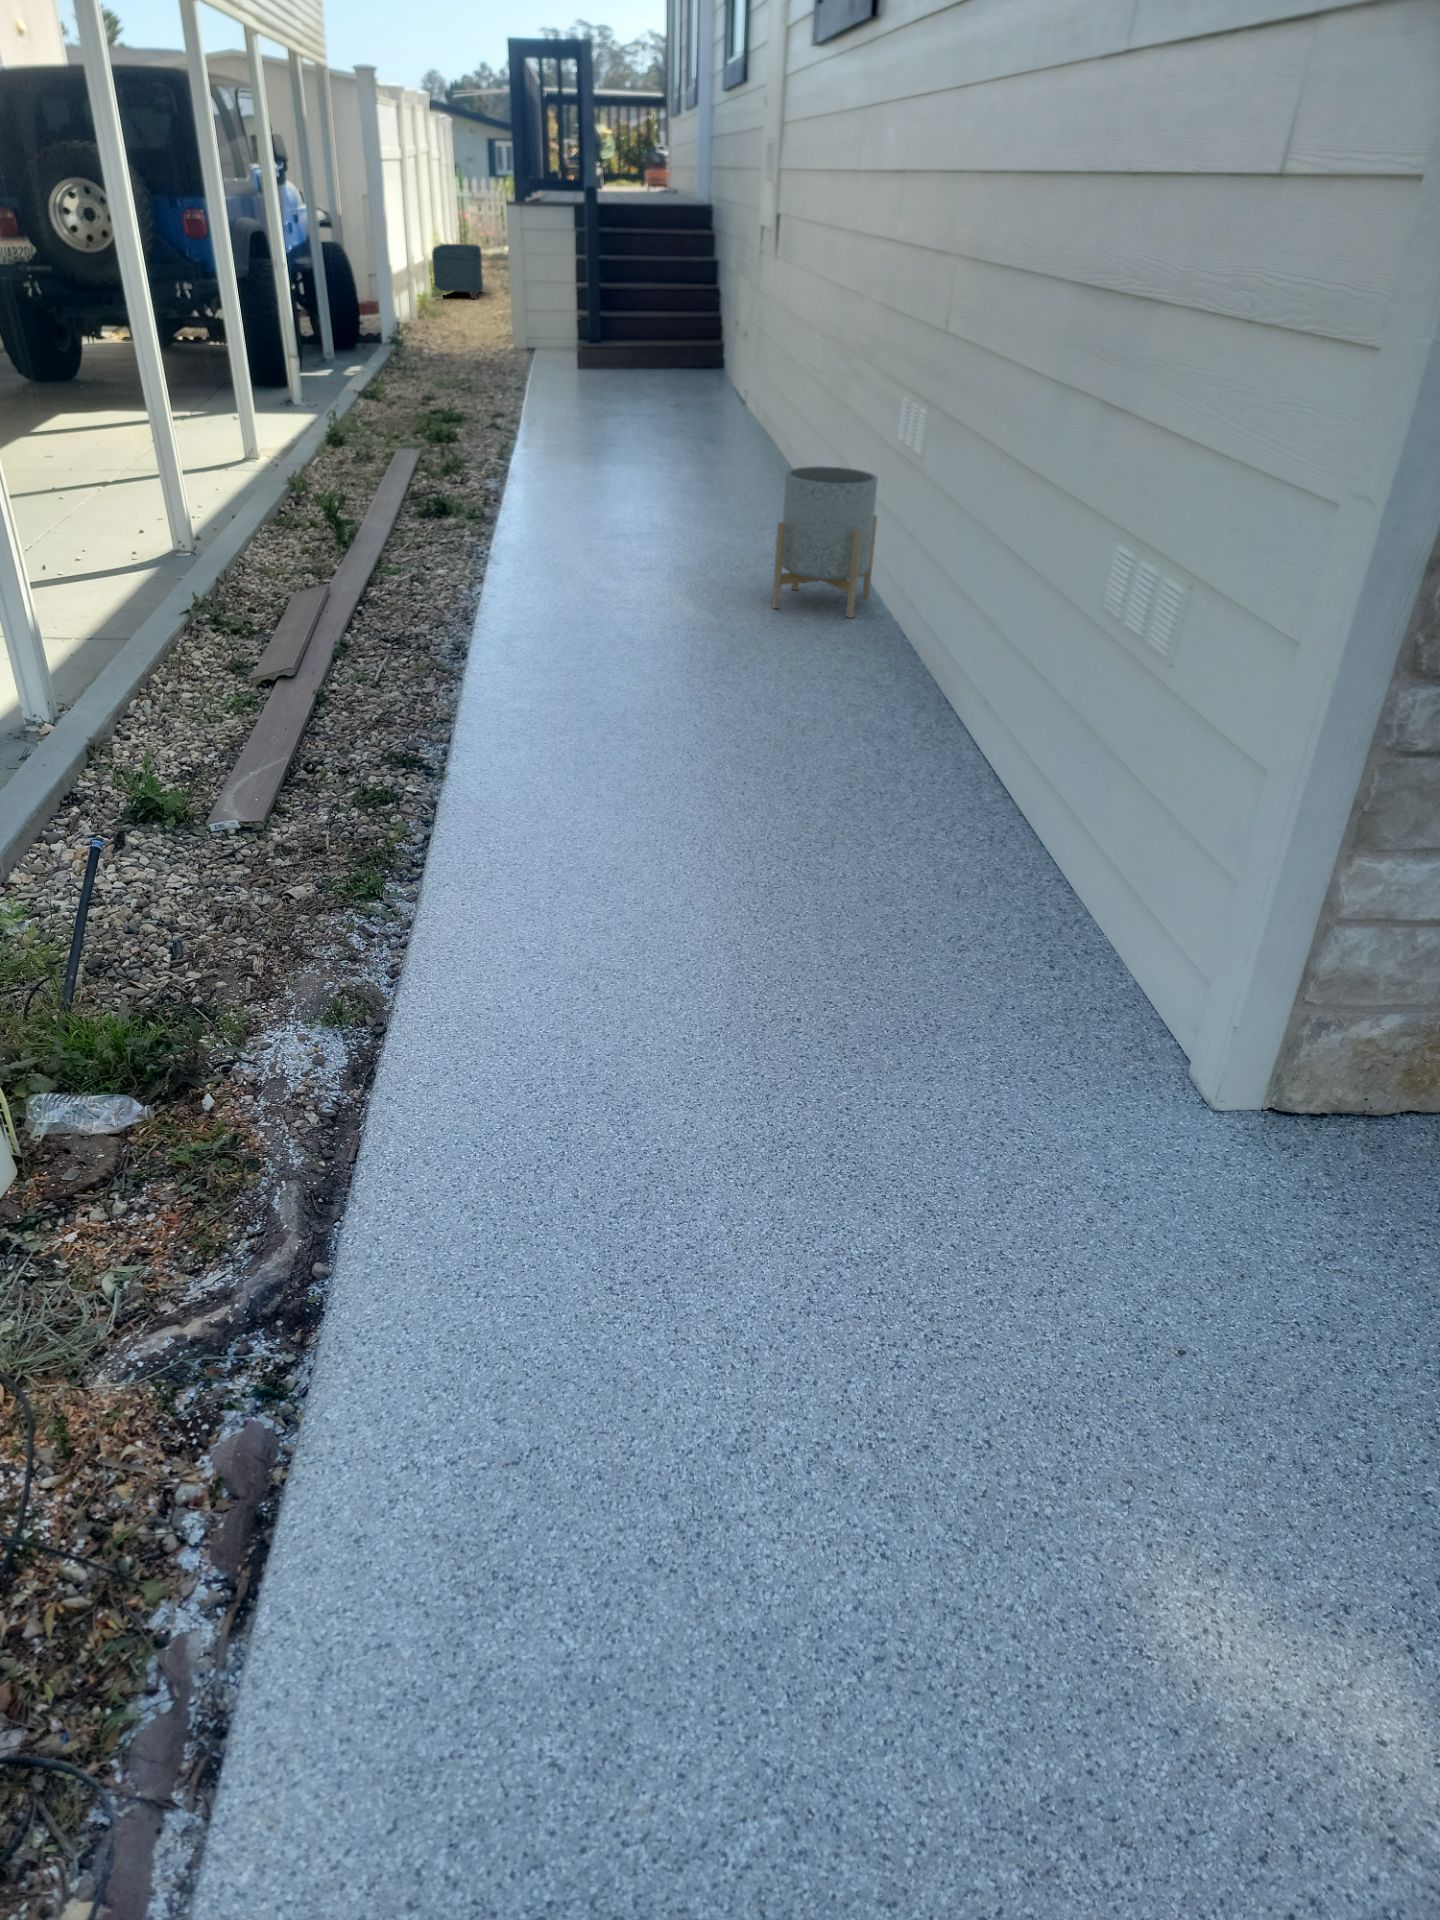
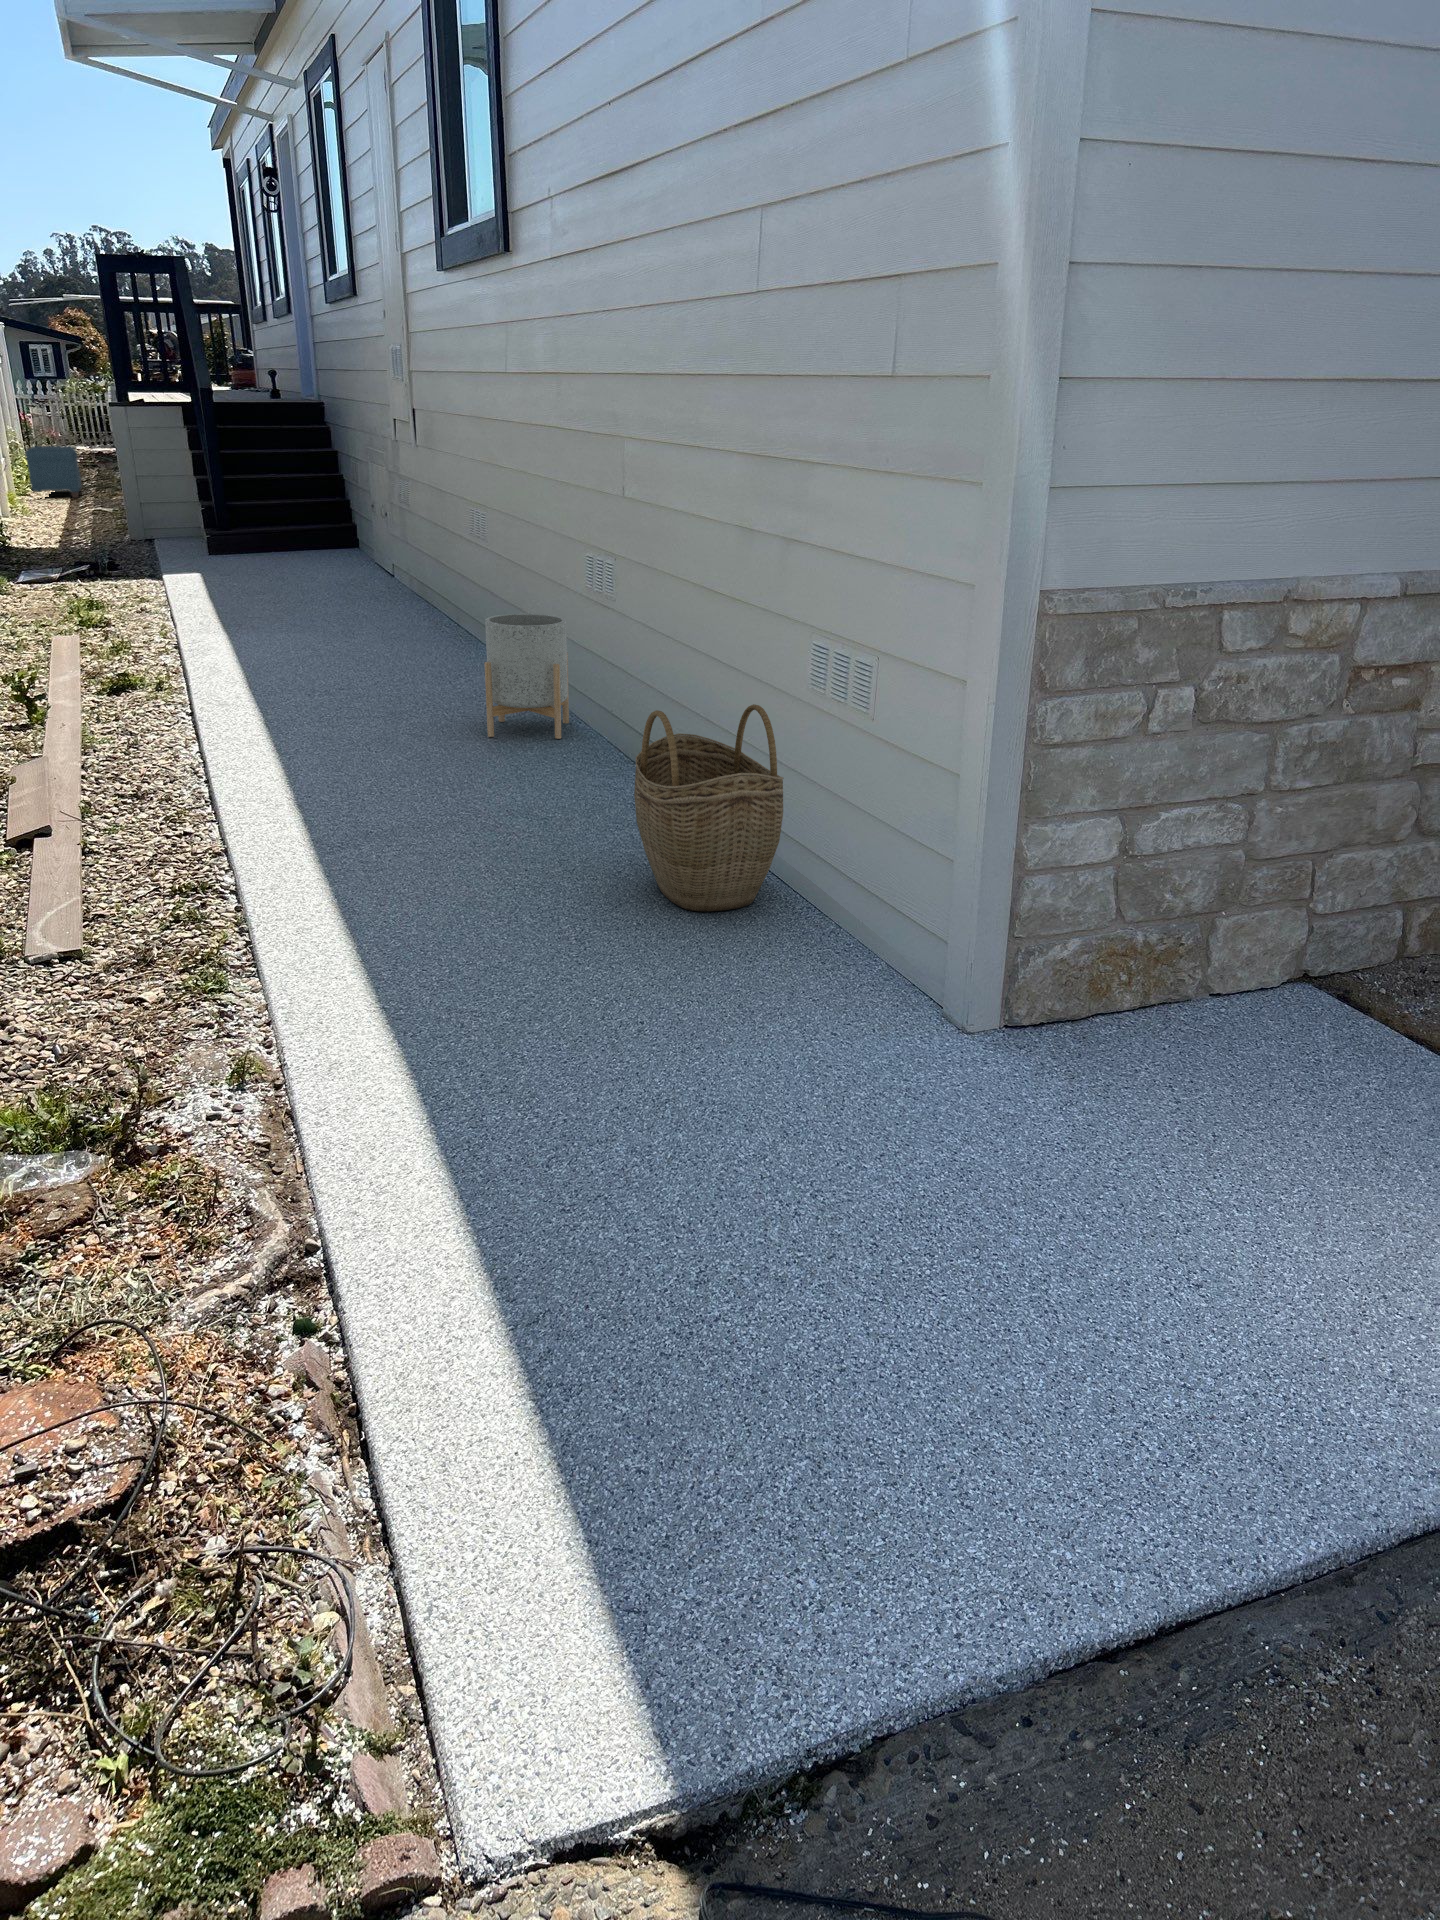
woven basket: none [880,622,1062,876] -> present [634,704,784,911]

